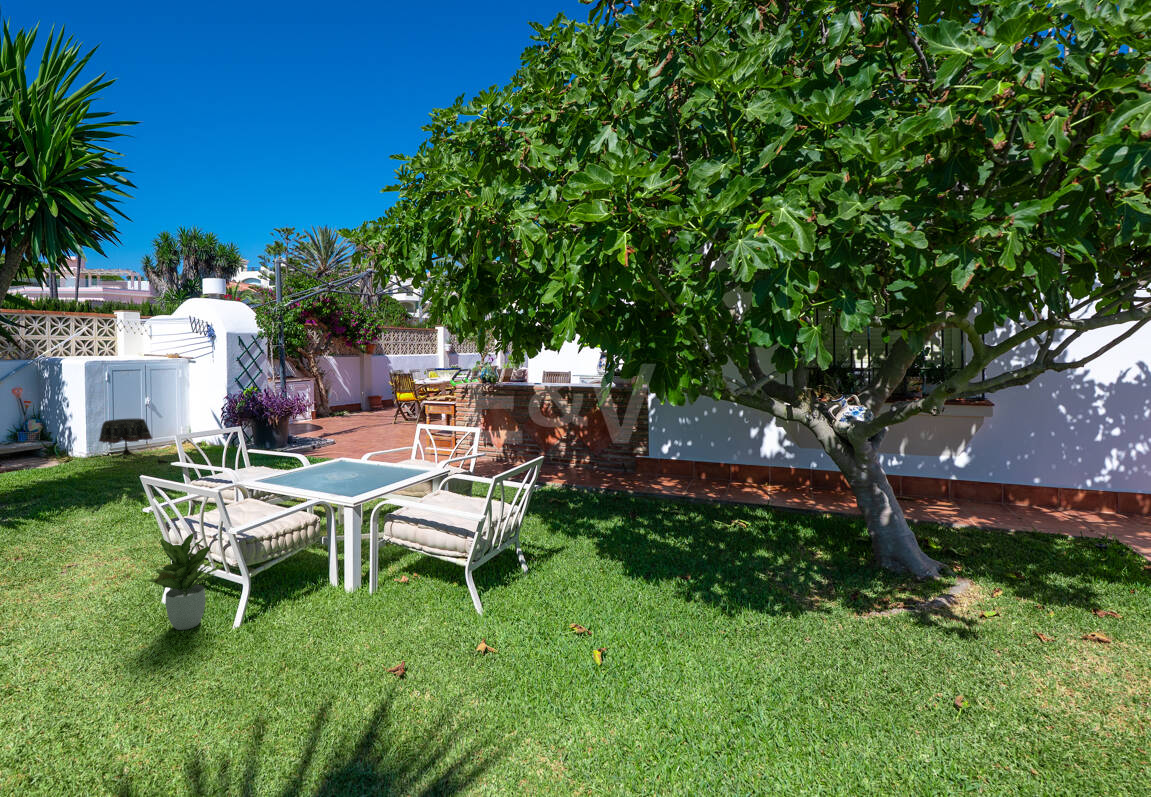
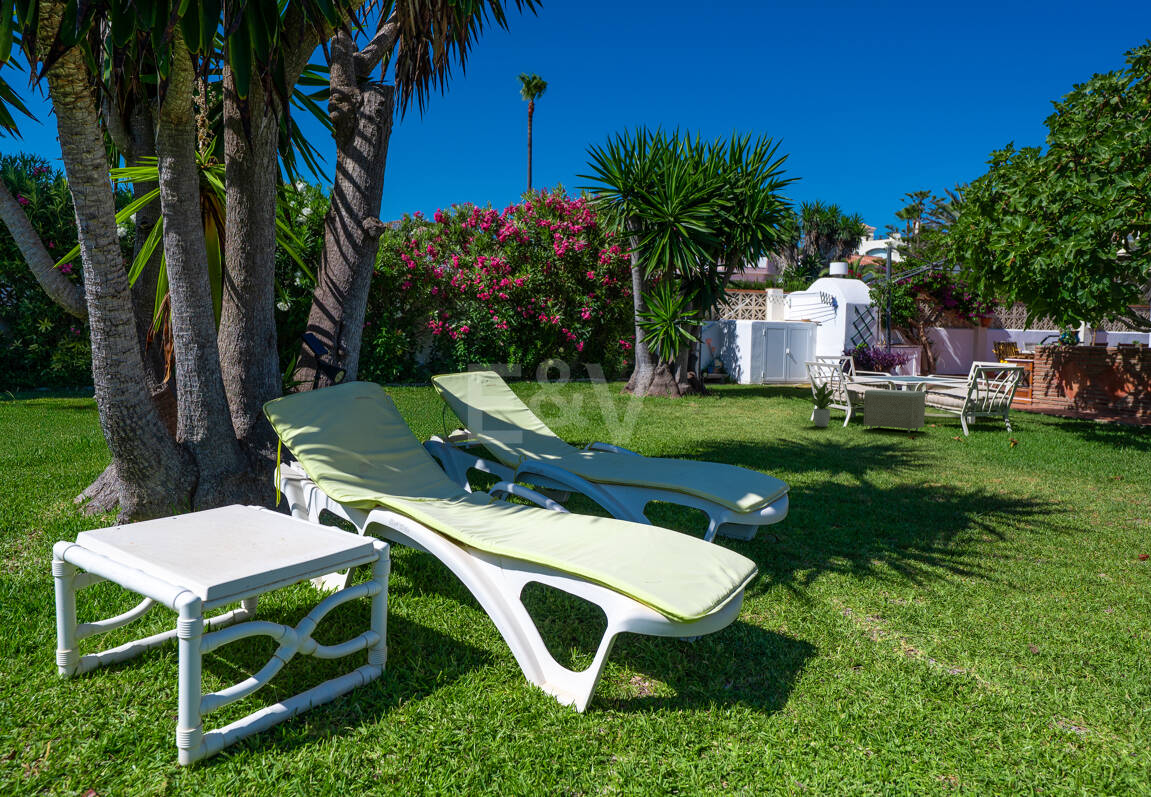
side table: present [99,418,152,459] -> none [757,364,790,392]
storage bench: none [279,525,395,613] -> present [864,389,926,432]

